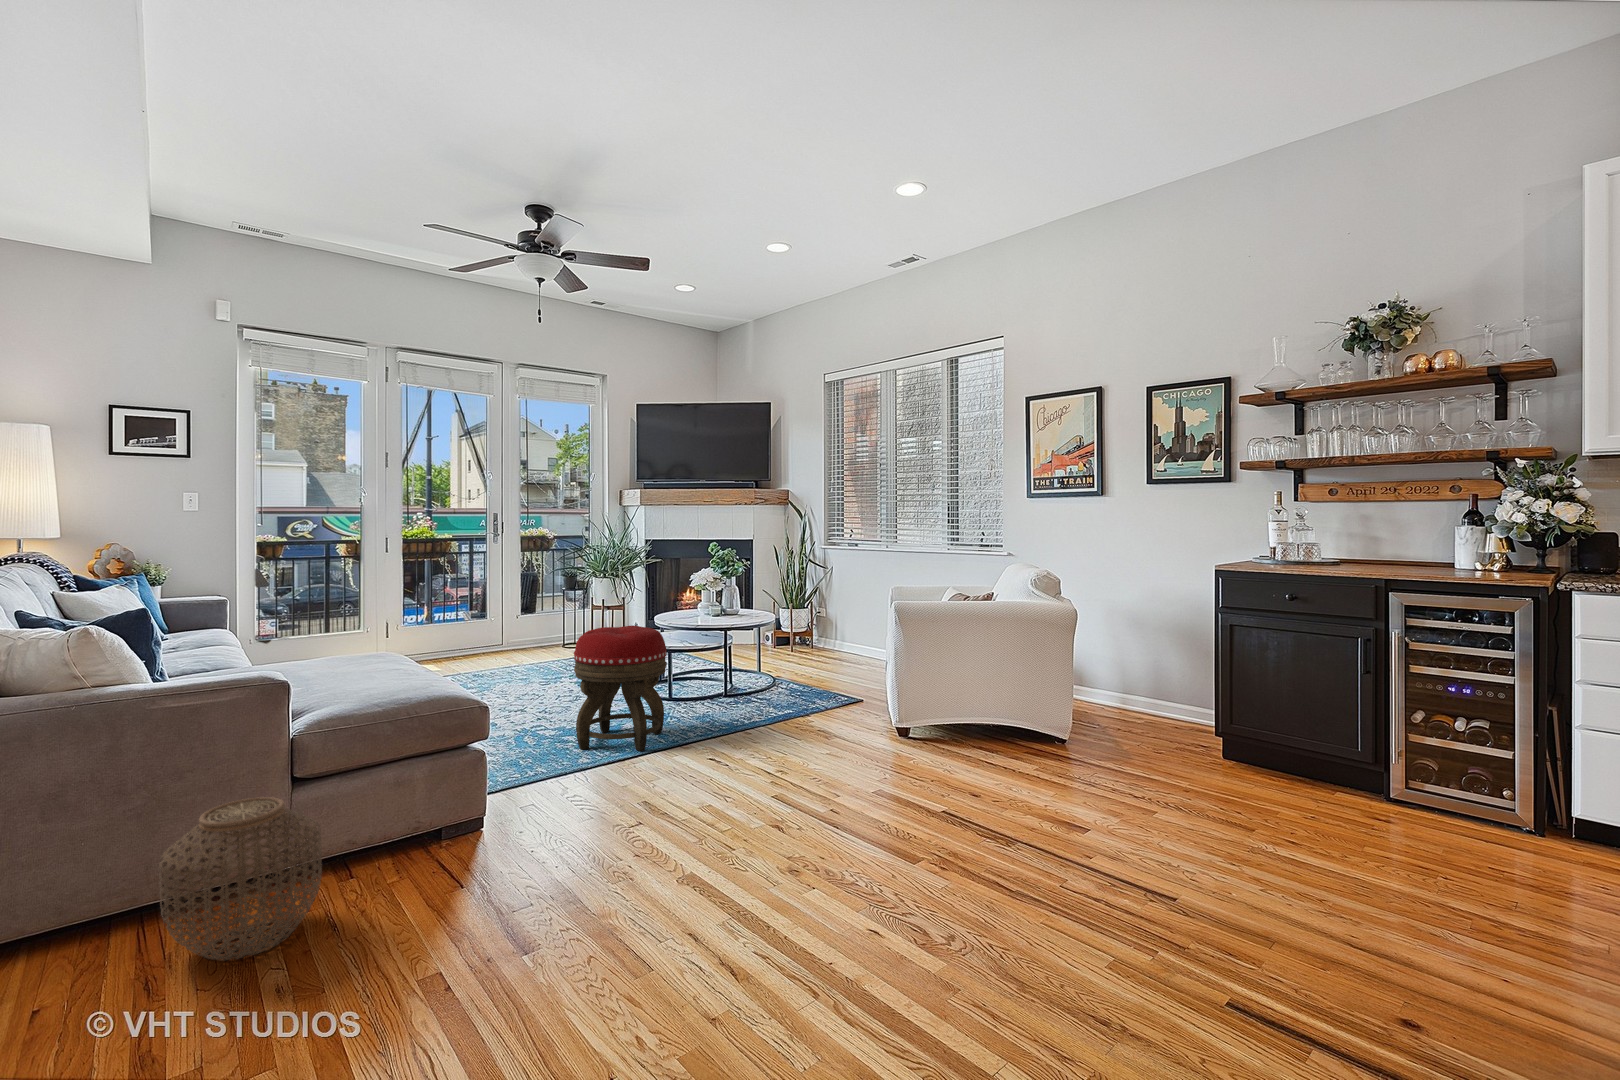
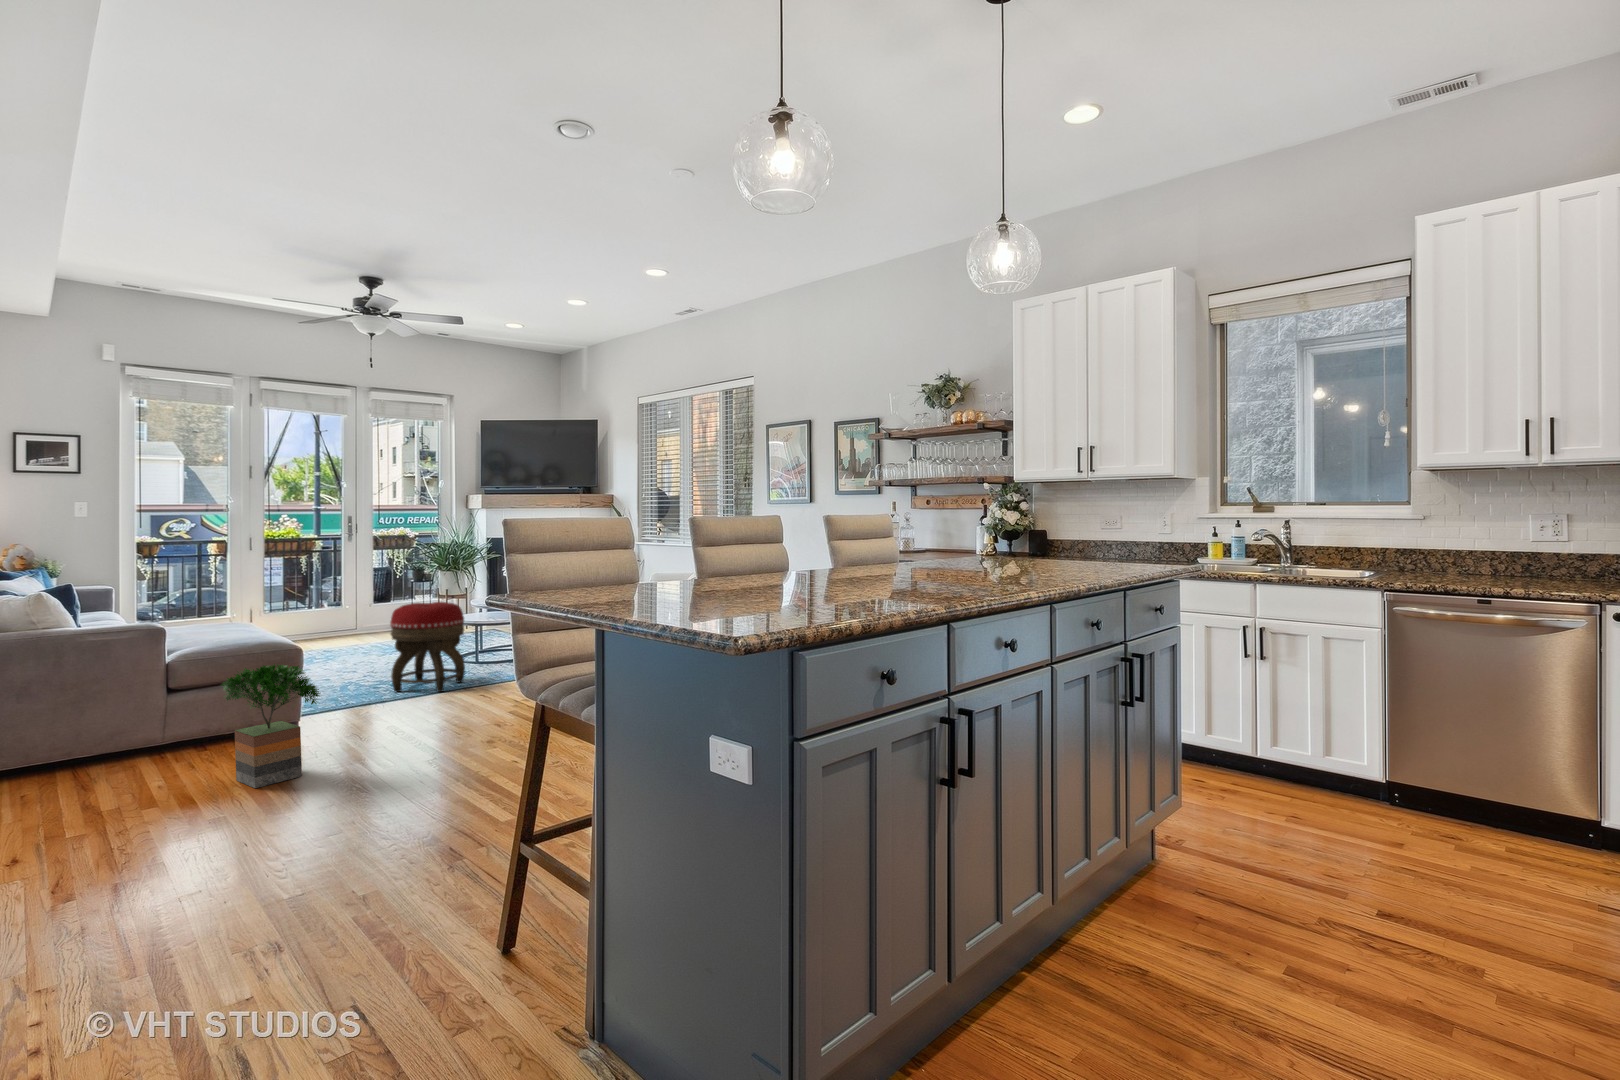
potted tree: none [378,751,540,981] -> present [222,664,320,788]
woven basket: present [159,797,322,960] -> none [84,694,186,785]

